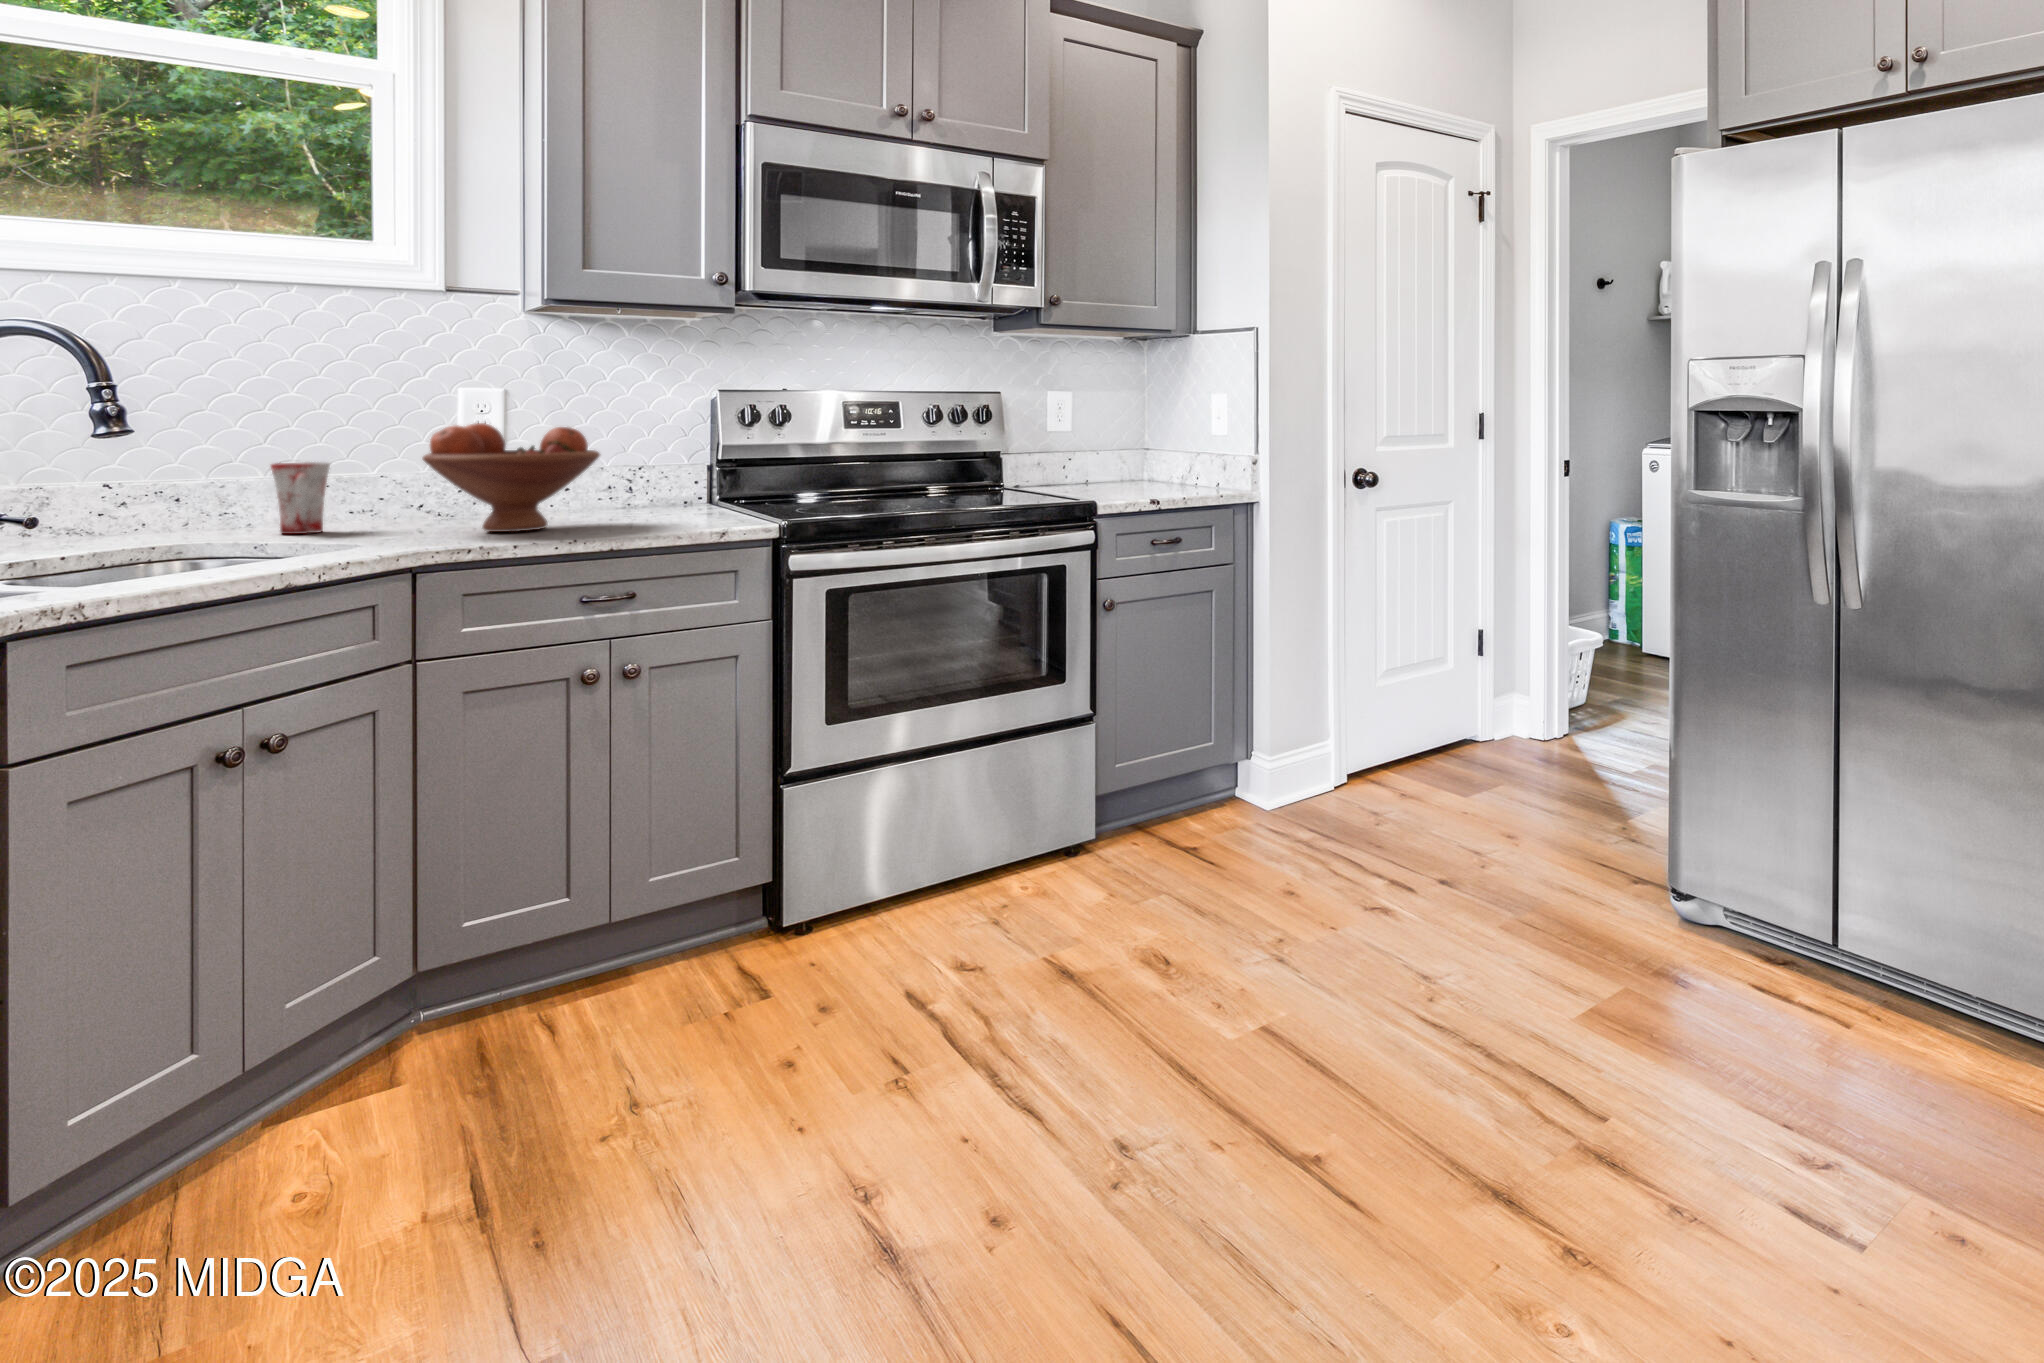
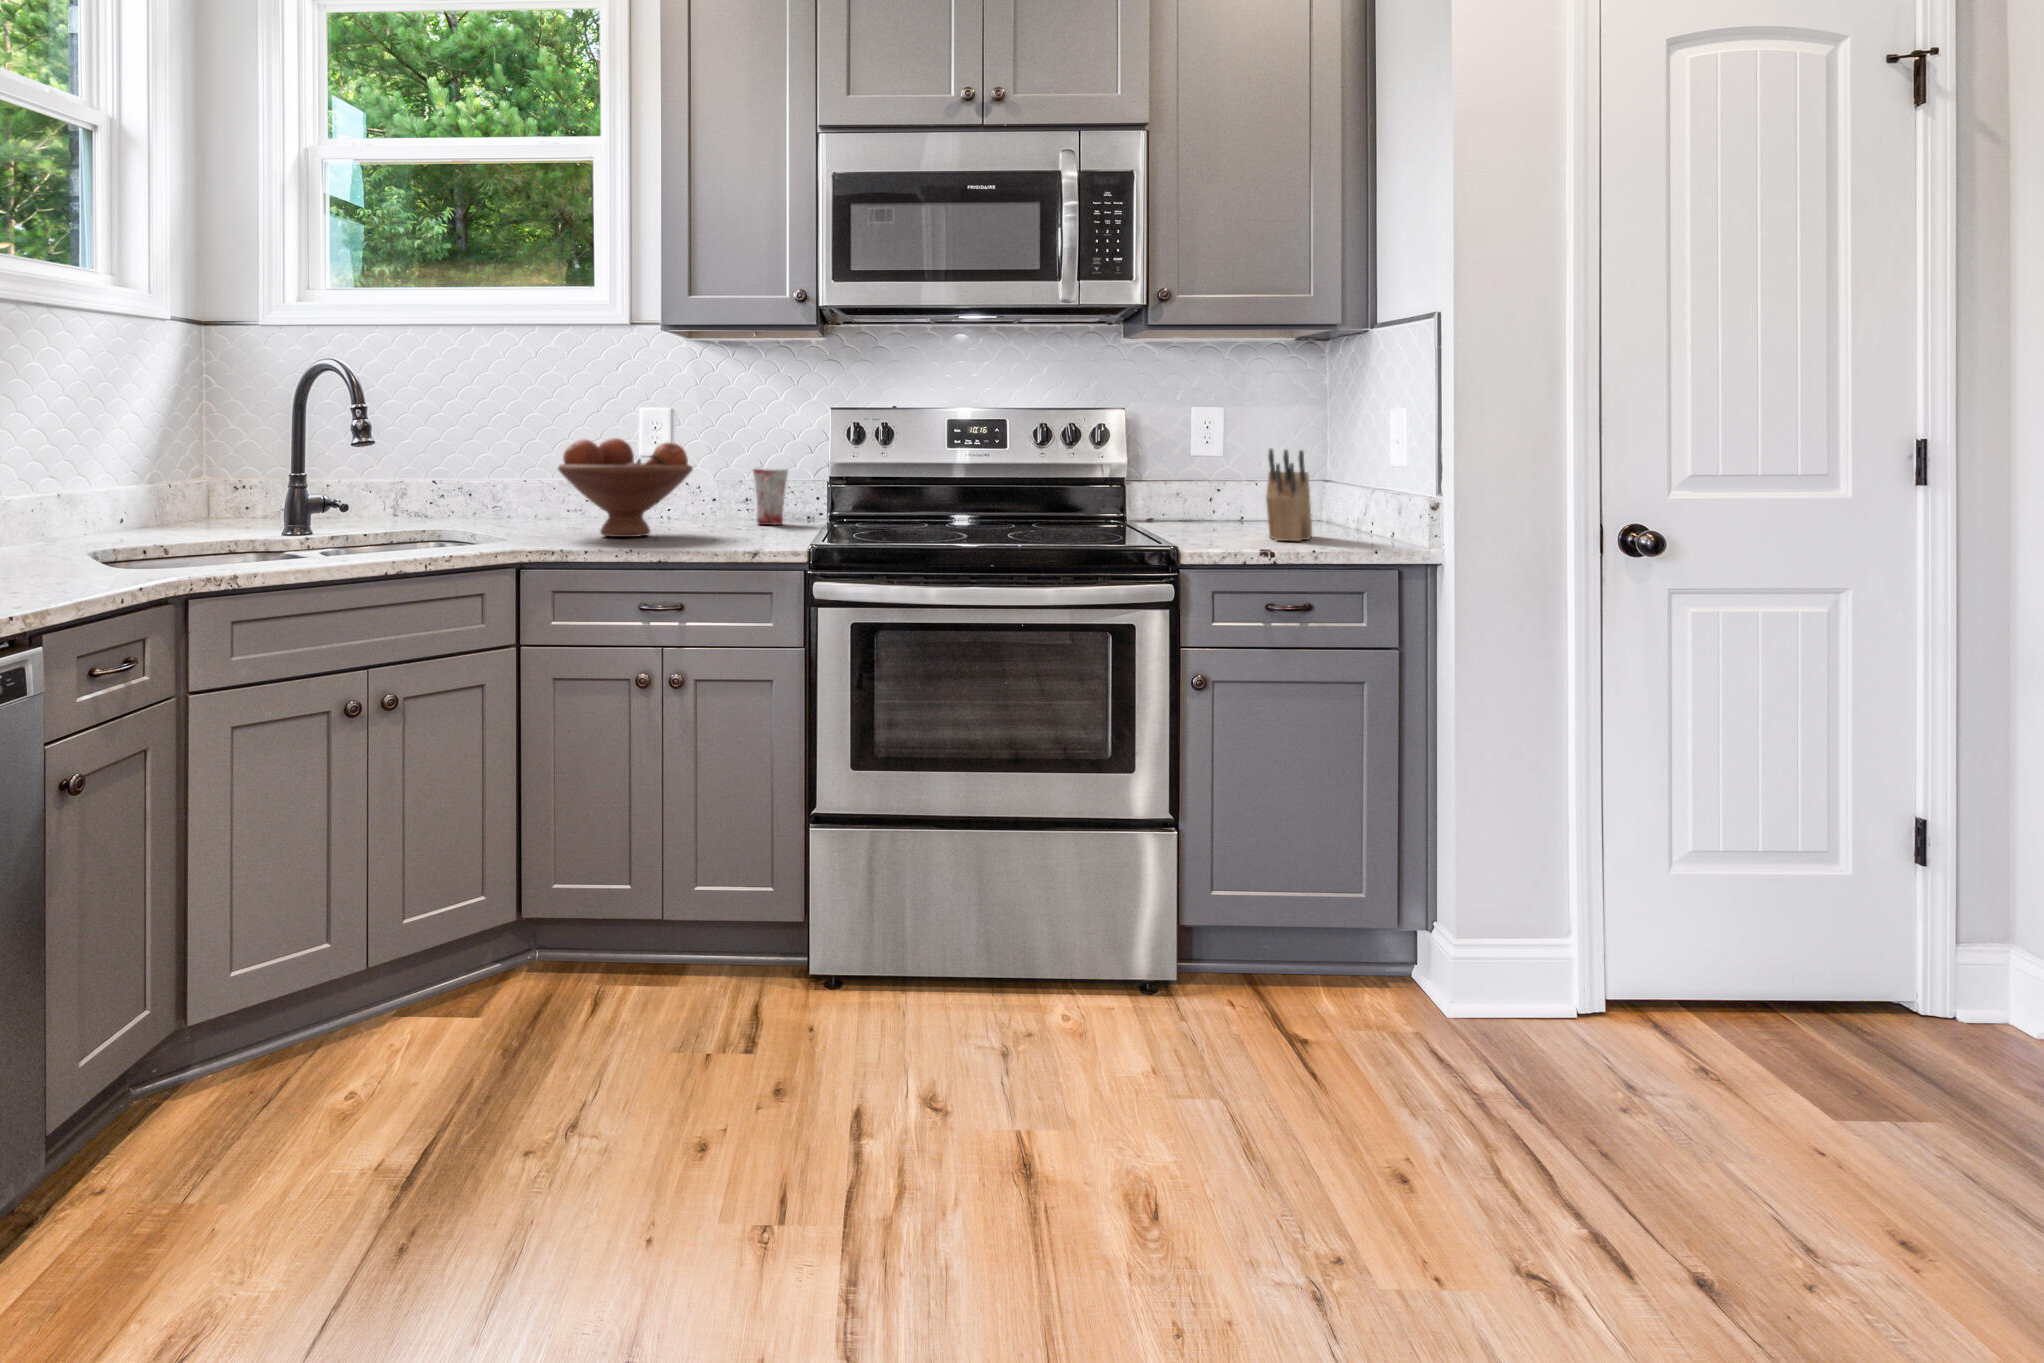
knife block: none [1127,422,1166,493] -> present [1266,449,1312,541]
mug: present [271,462,330,534] -> present [753,469,788,525]

